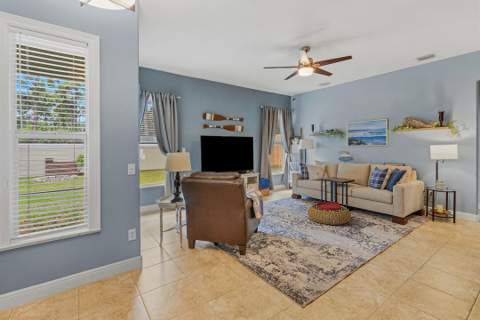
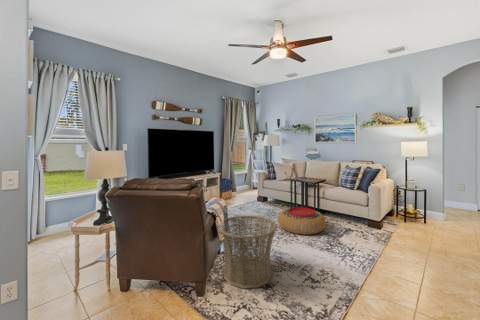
basket: none [255,203,302,255] -> present [218,215,277,288]

